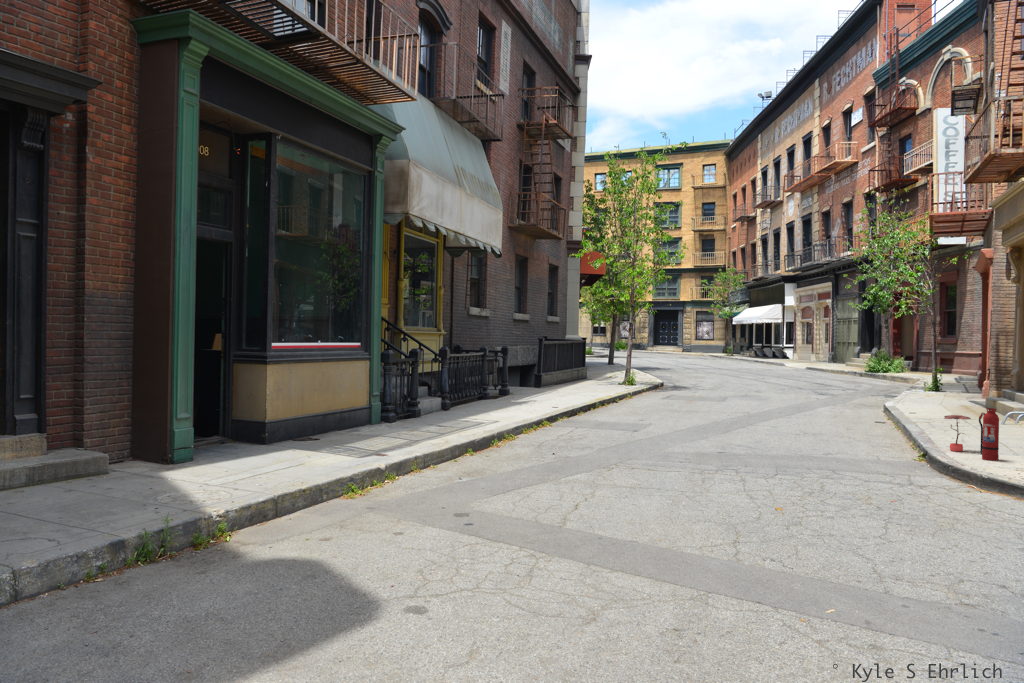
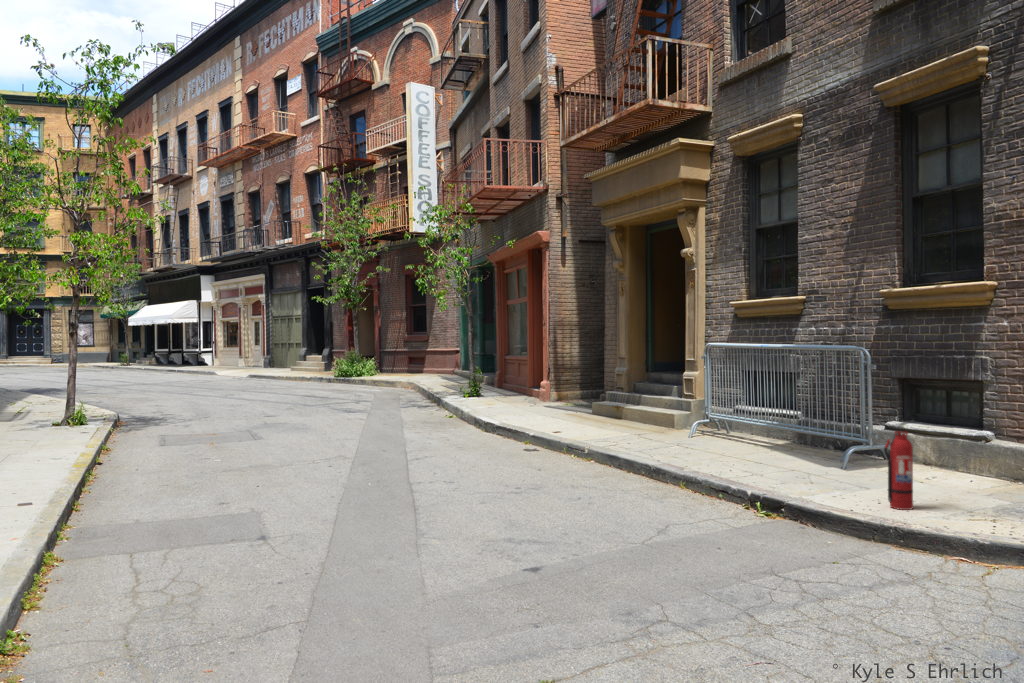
potted plant: present [944,415,971,452] -> none [794,443,837,497]

